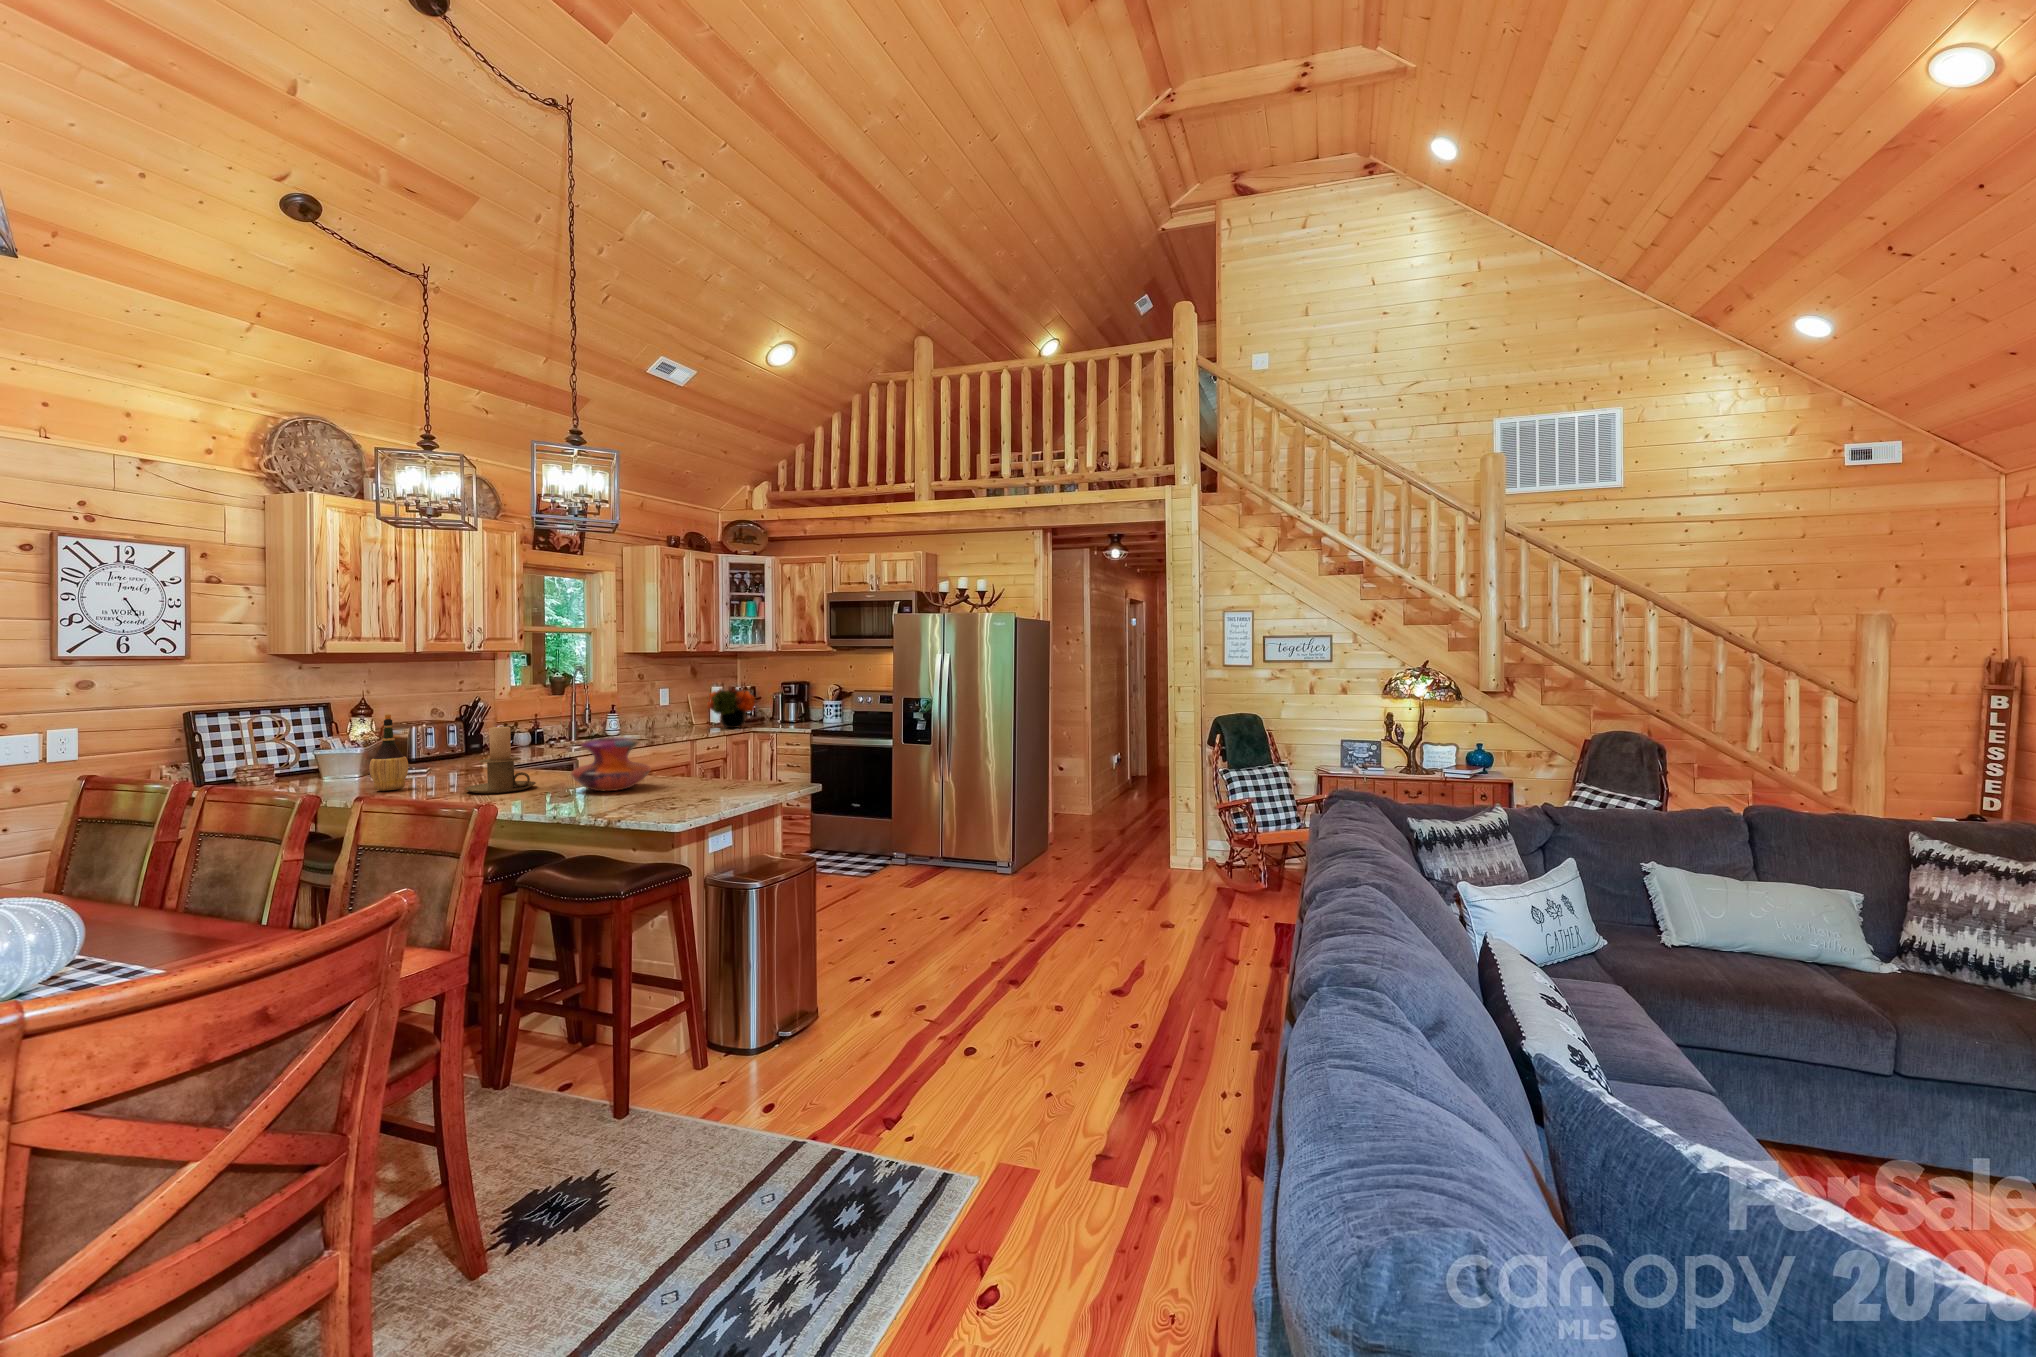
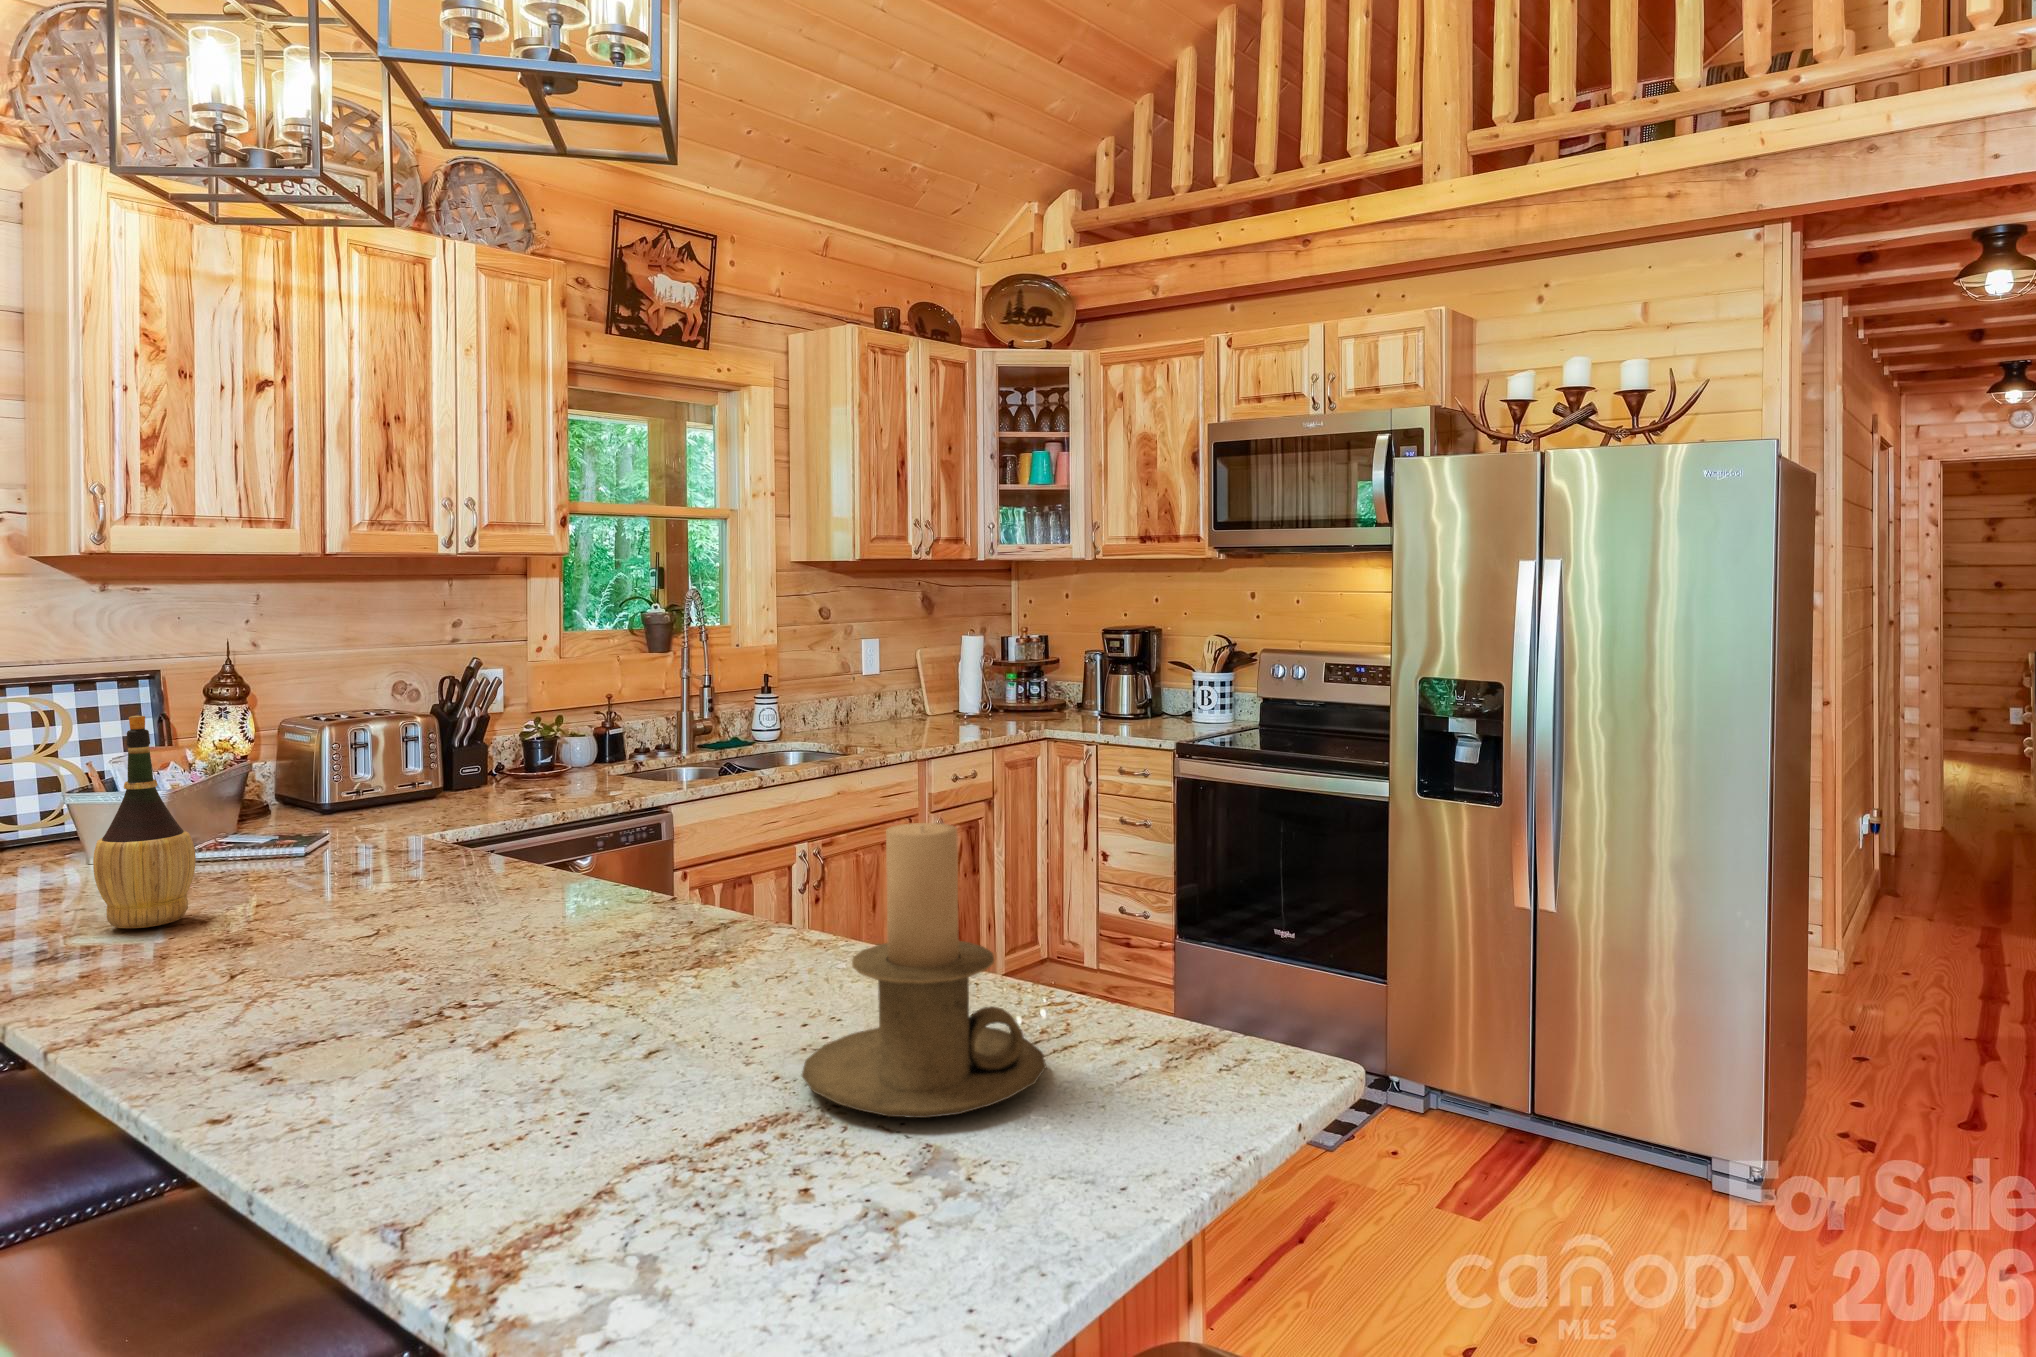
flower arrangement: present [707,687,755,728] -> none [949,636,1053,729]
candle holder: present [465,727,536,794] -> present [801,823,1046,1118]
decorative vase: present [571,738,650,791] -> none [559,811,798,994]

